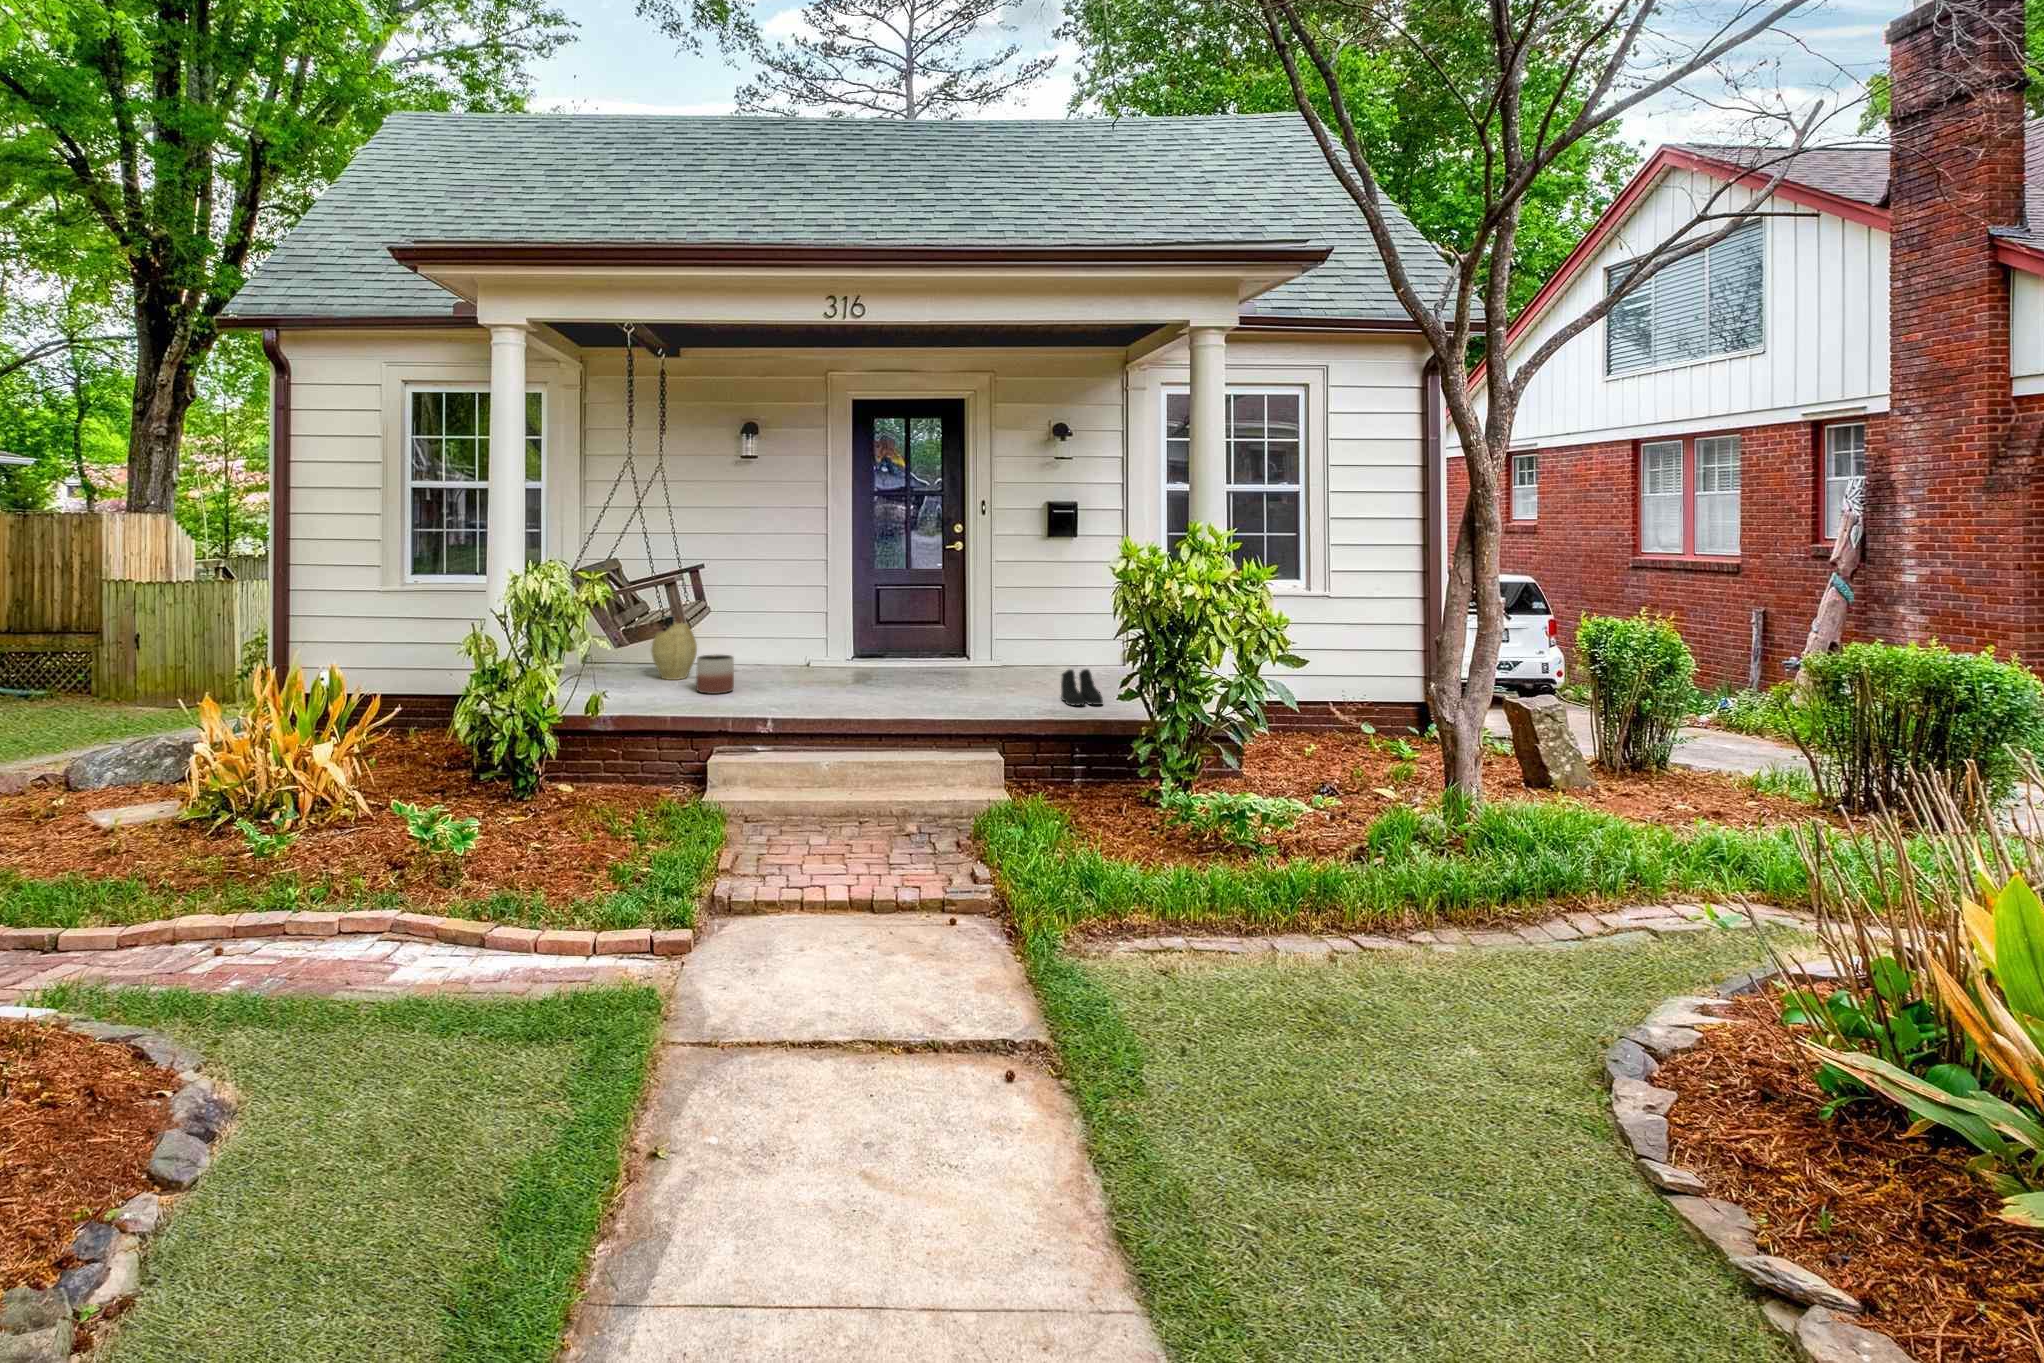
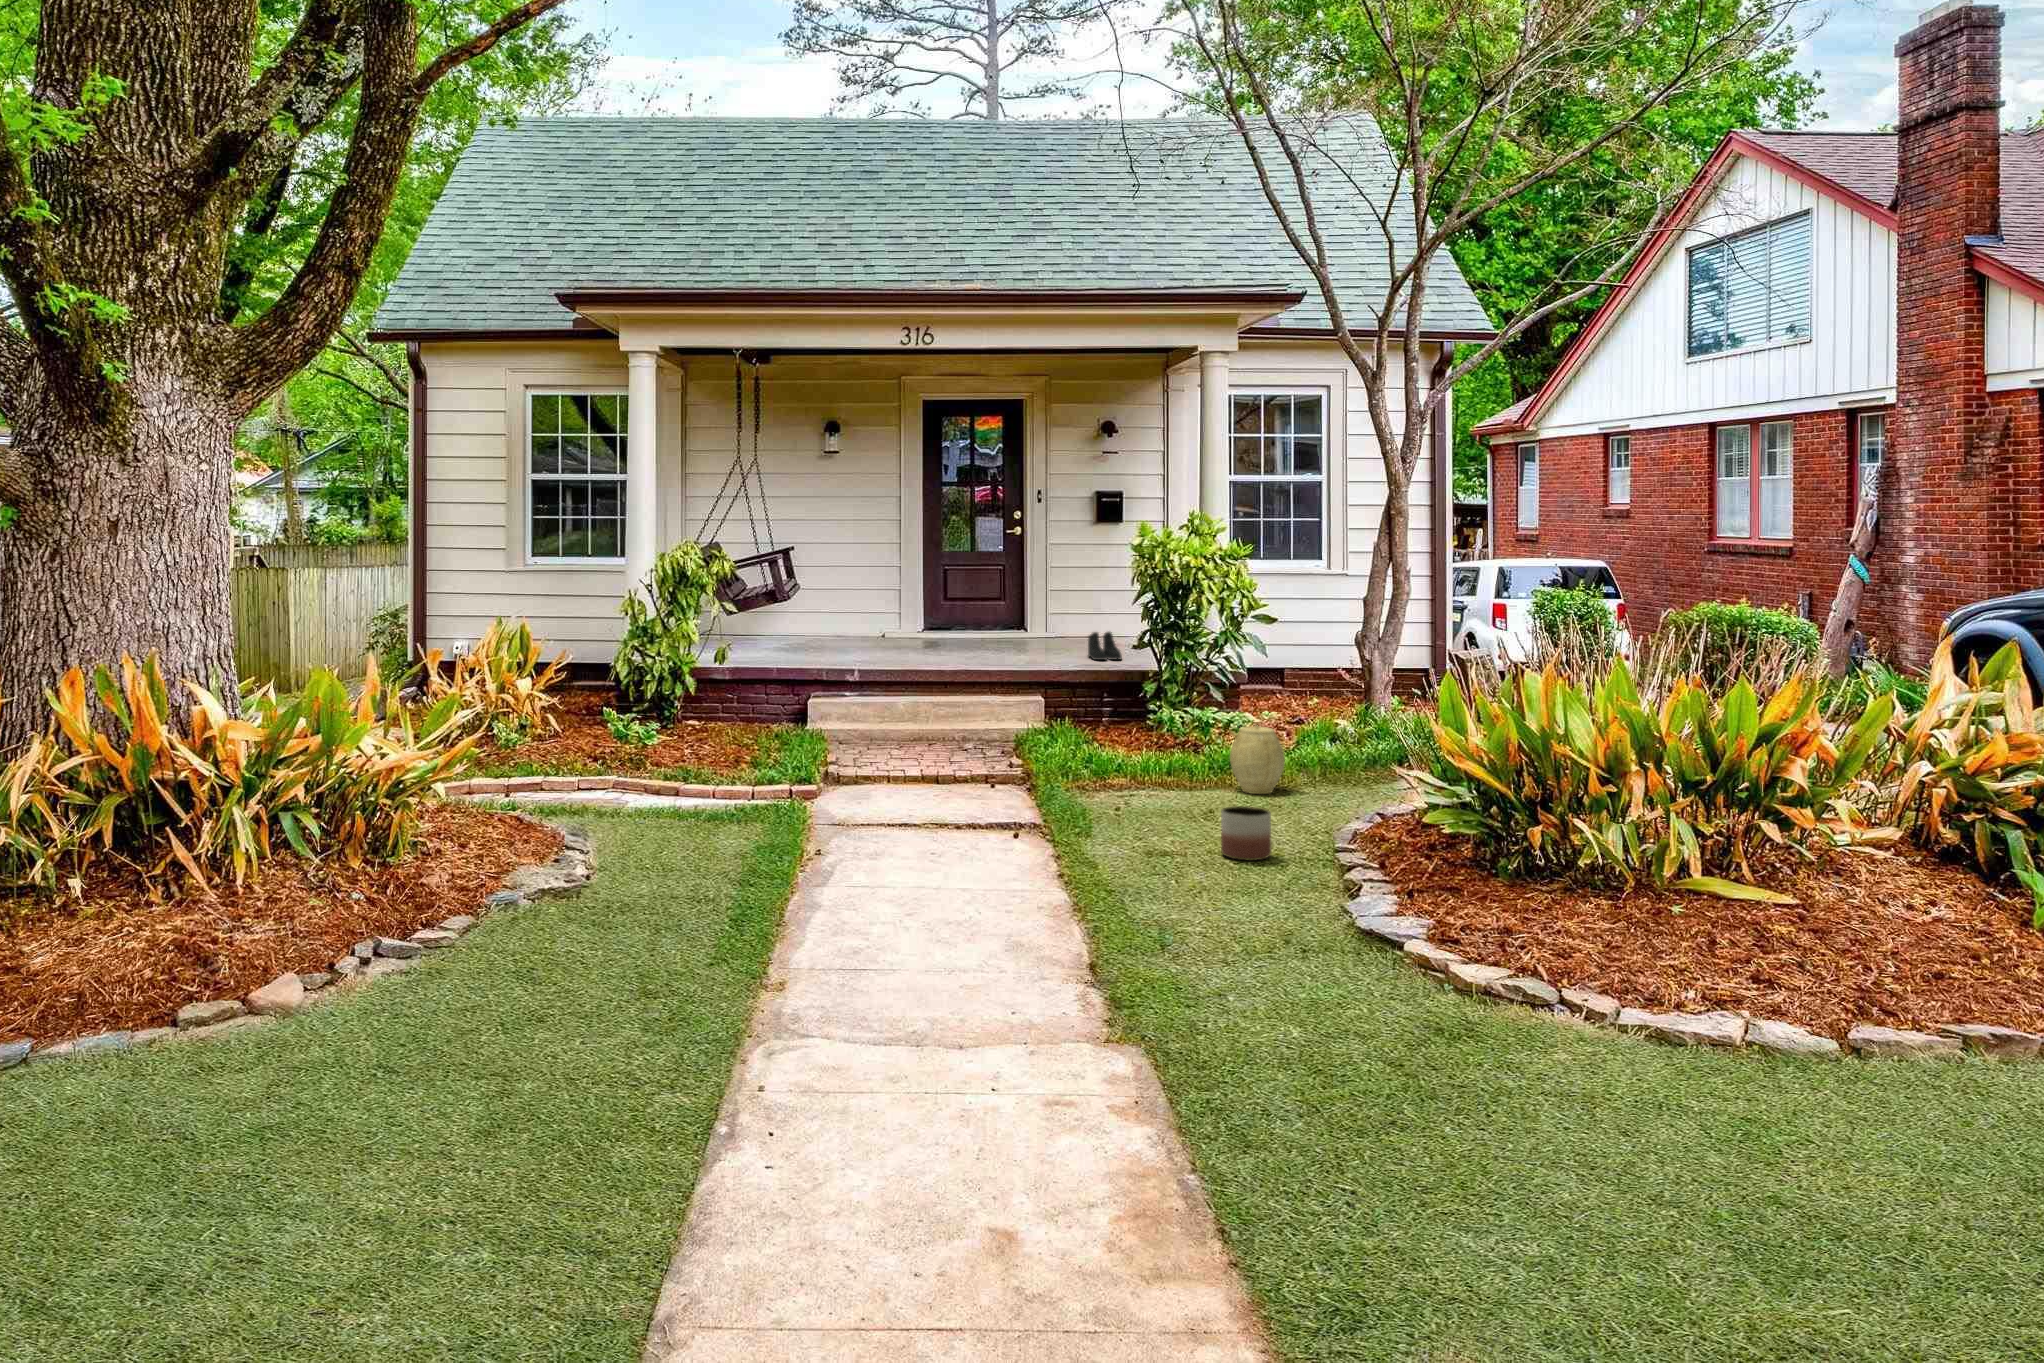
woven basket: present [651,623,697,680] -> present [1230,725,1285,794]
planter: present [696,655,734,694] -> present [1221,806,1272,861]

